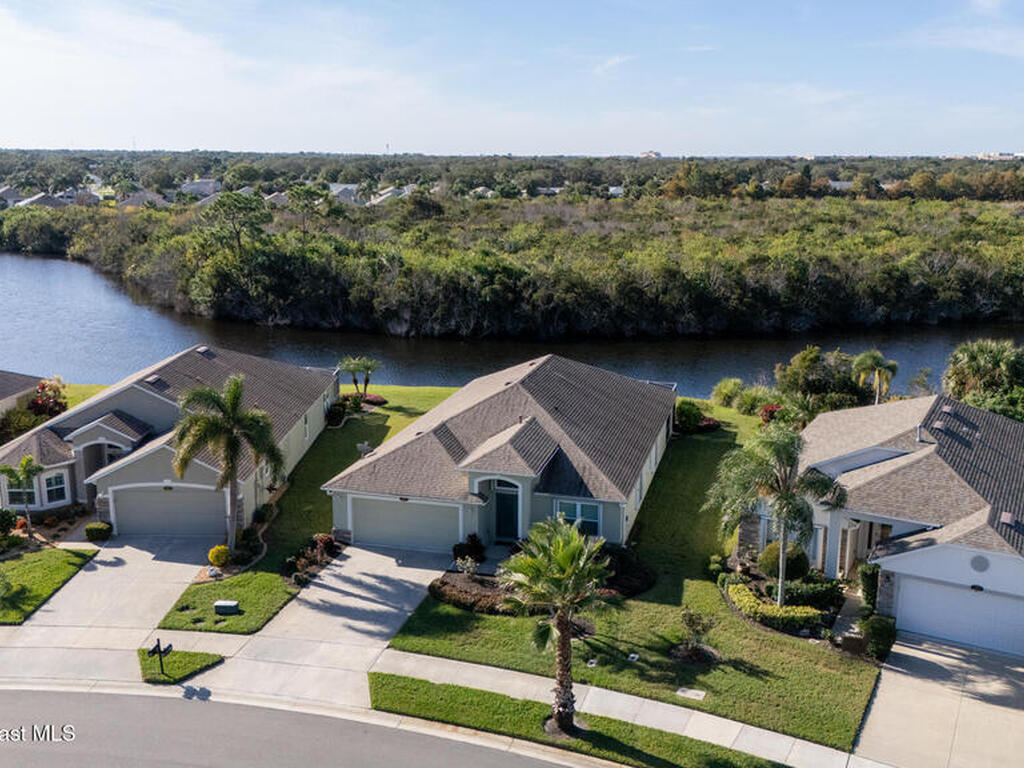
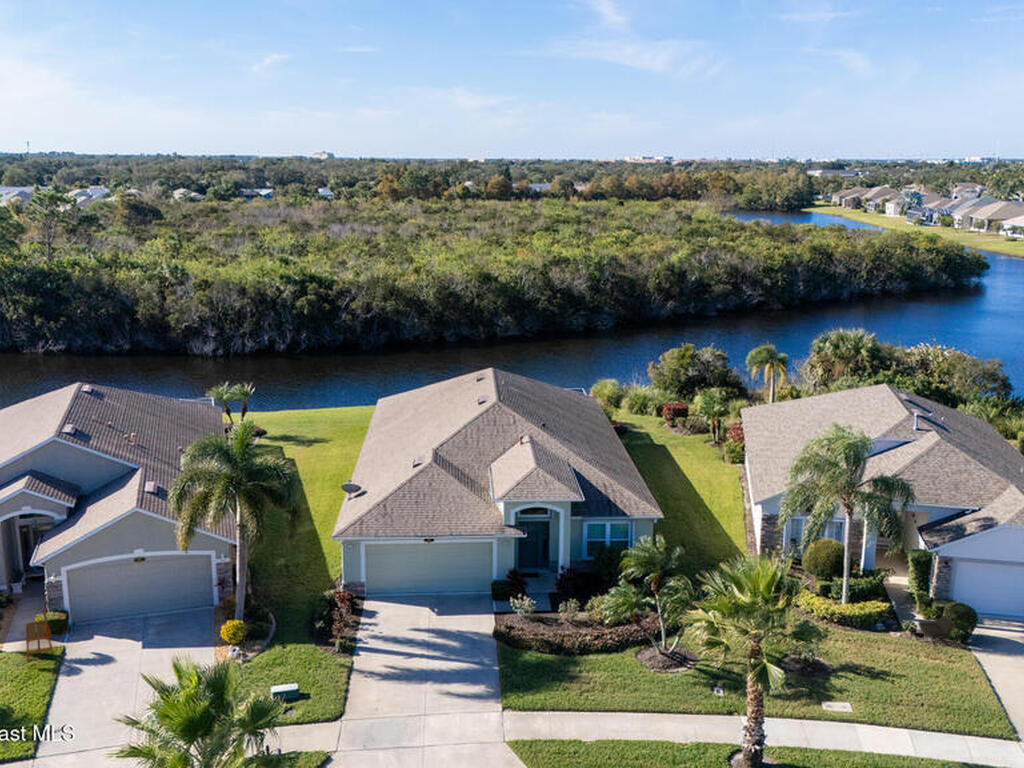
bench: none [69,516,97,556] -> present [26,606,53,660]

